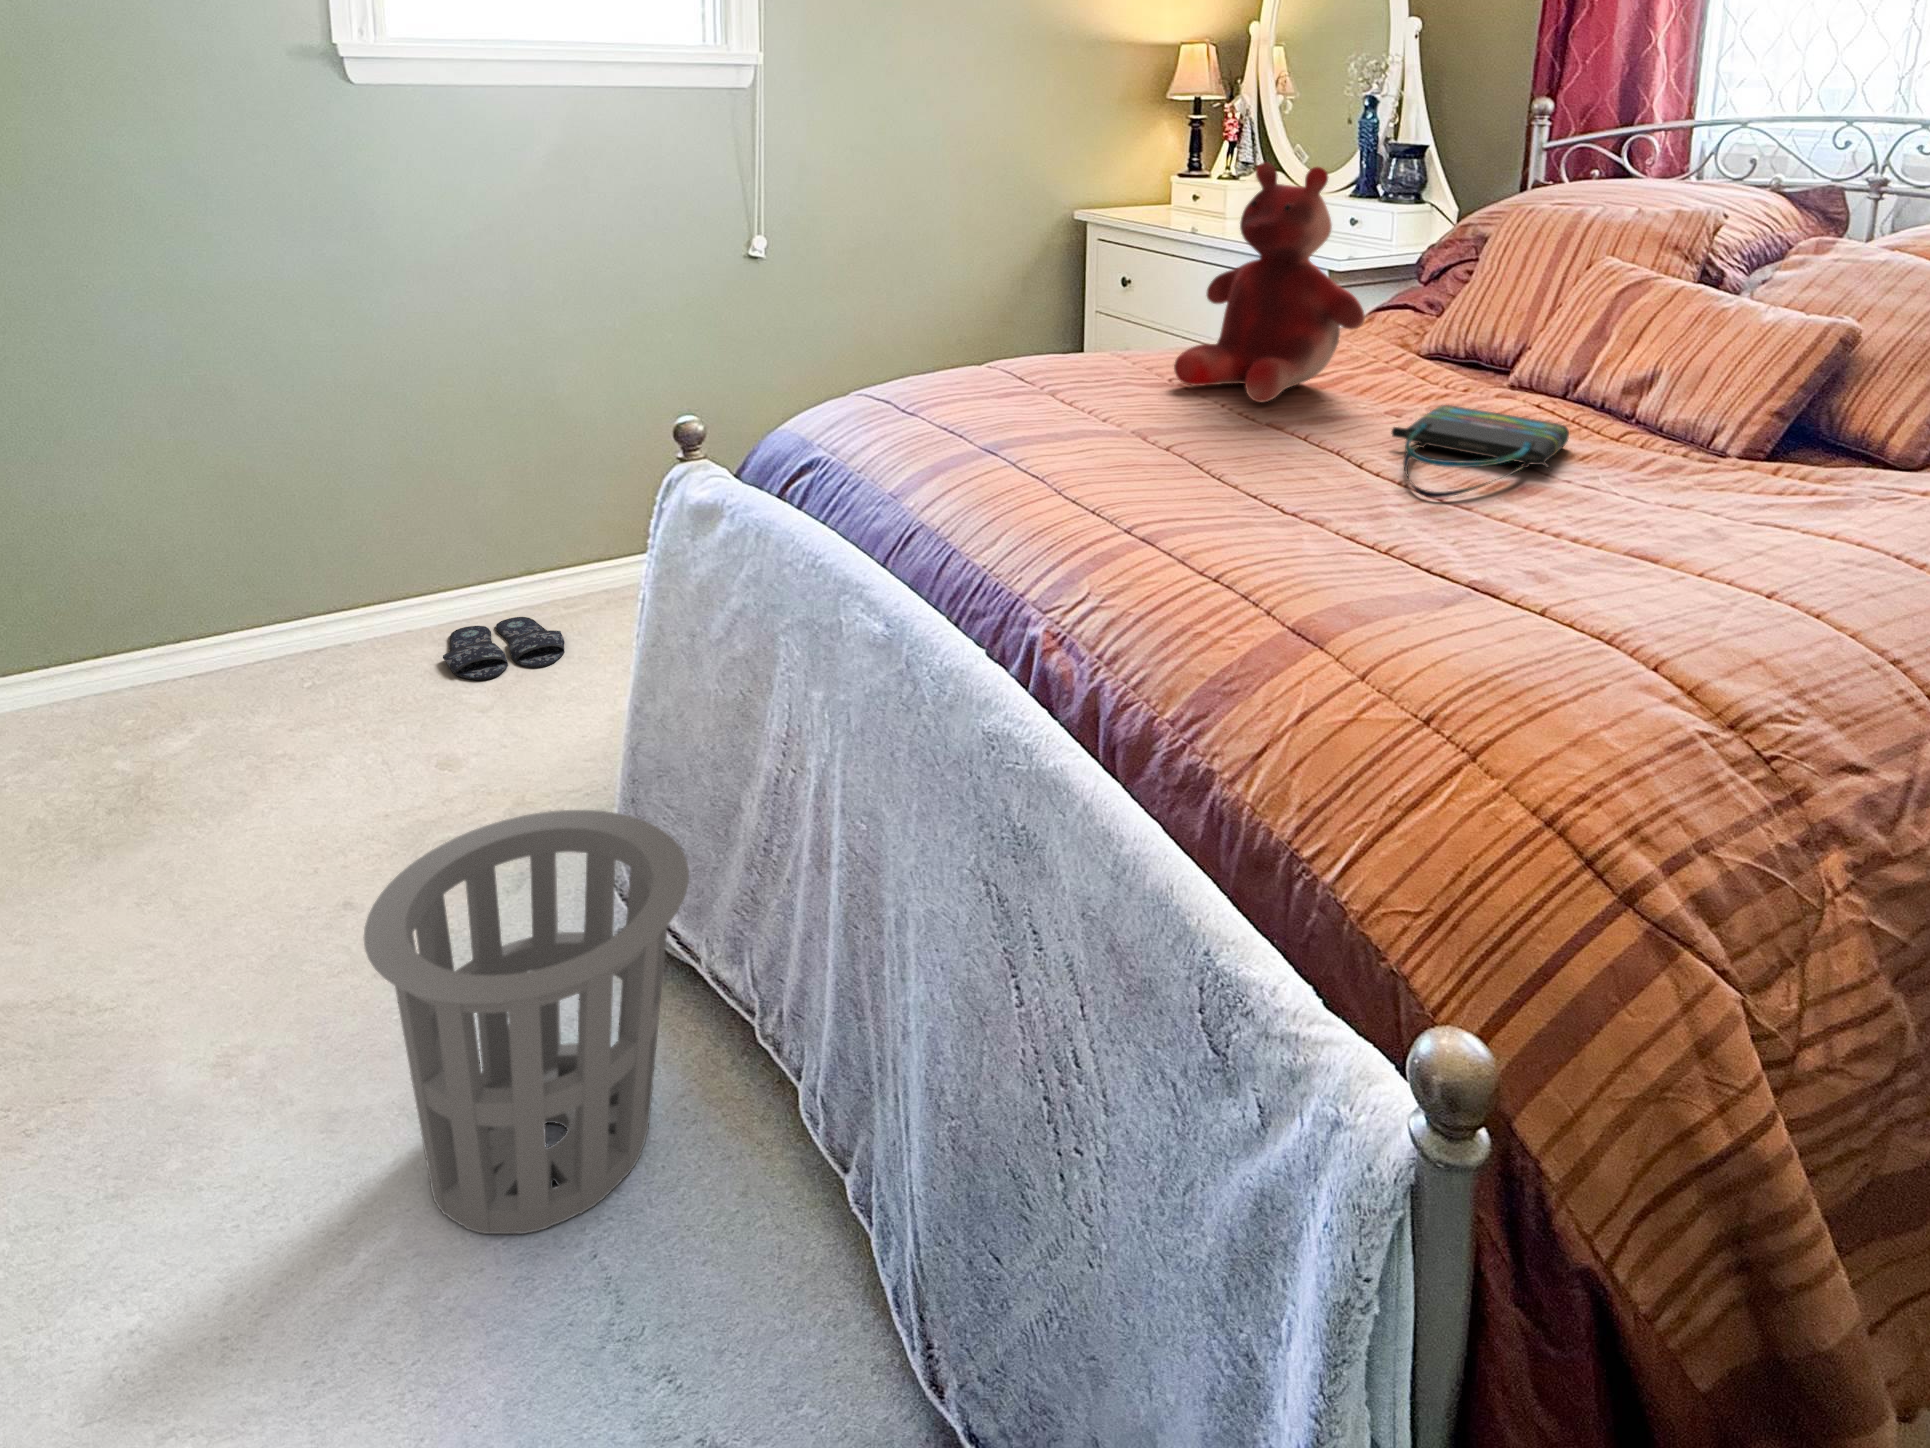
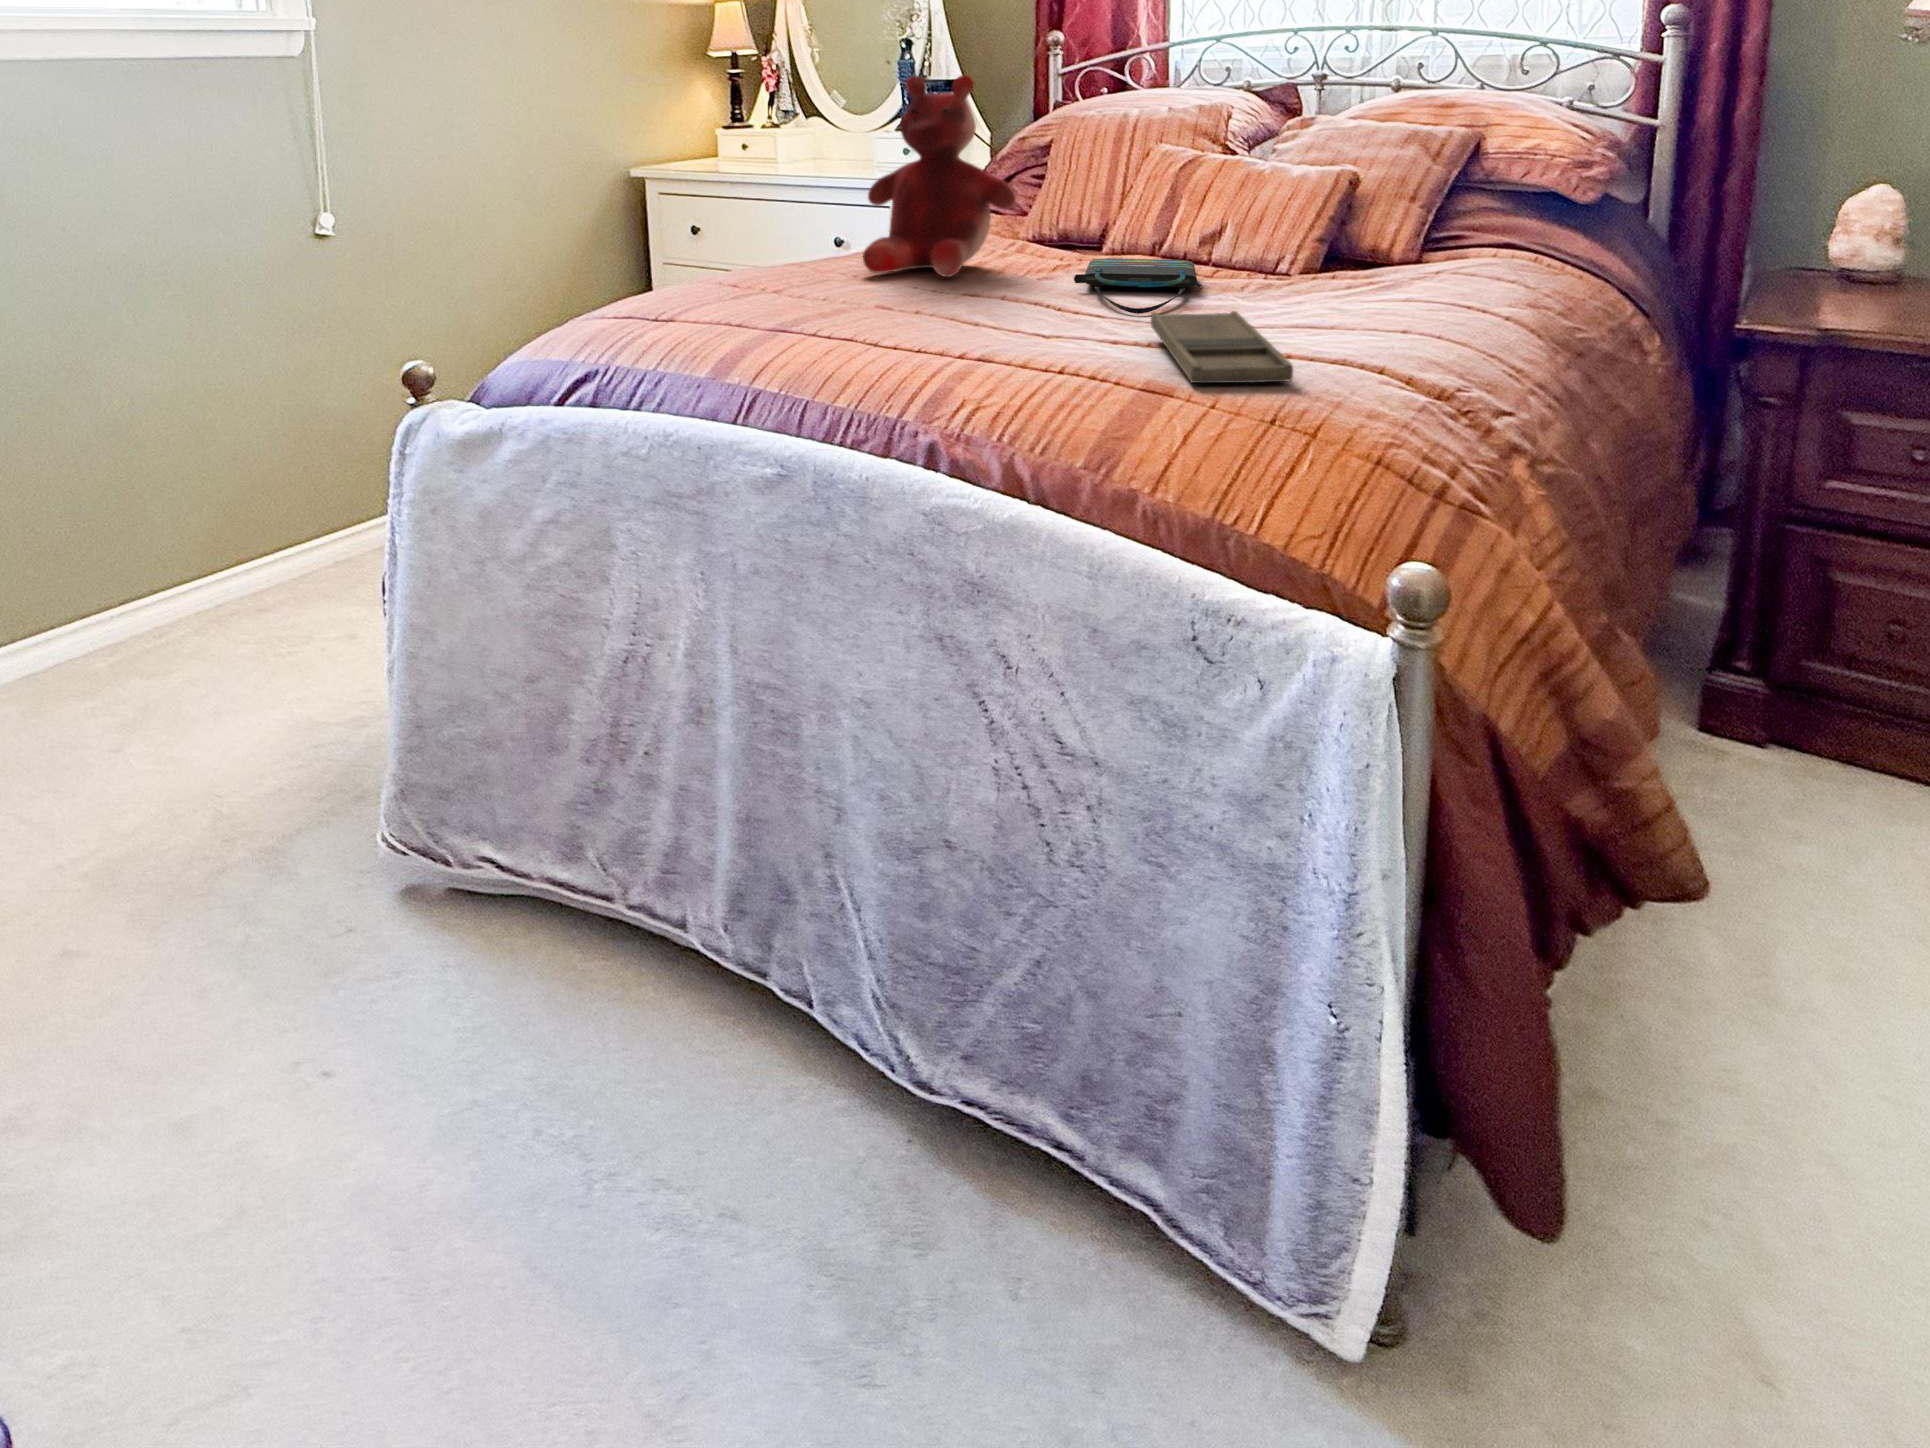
tray: none [1363,510,1519,659] -> present [1151,311,1293,383]
slippers: present [443,617,564,680] -> none [40,644,192,712]
waste basket: present [363,810,689,1234] -> none [258,729,576,1137]

